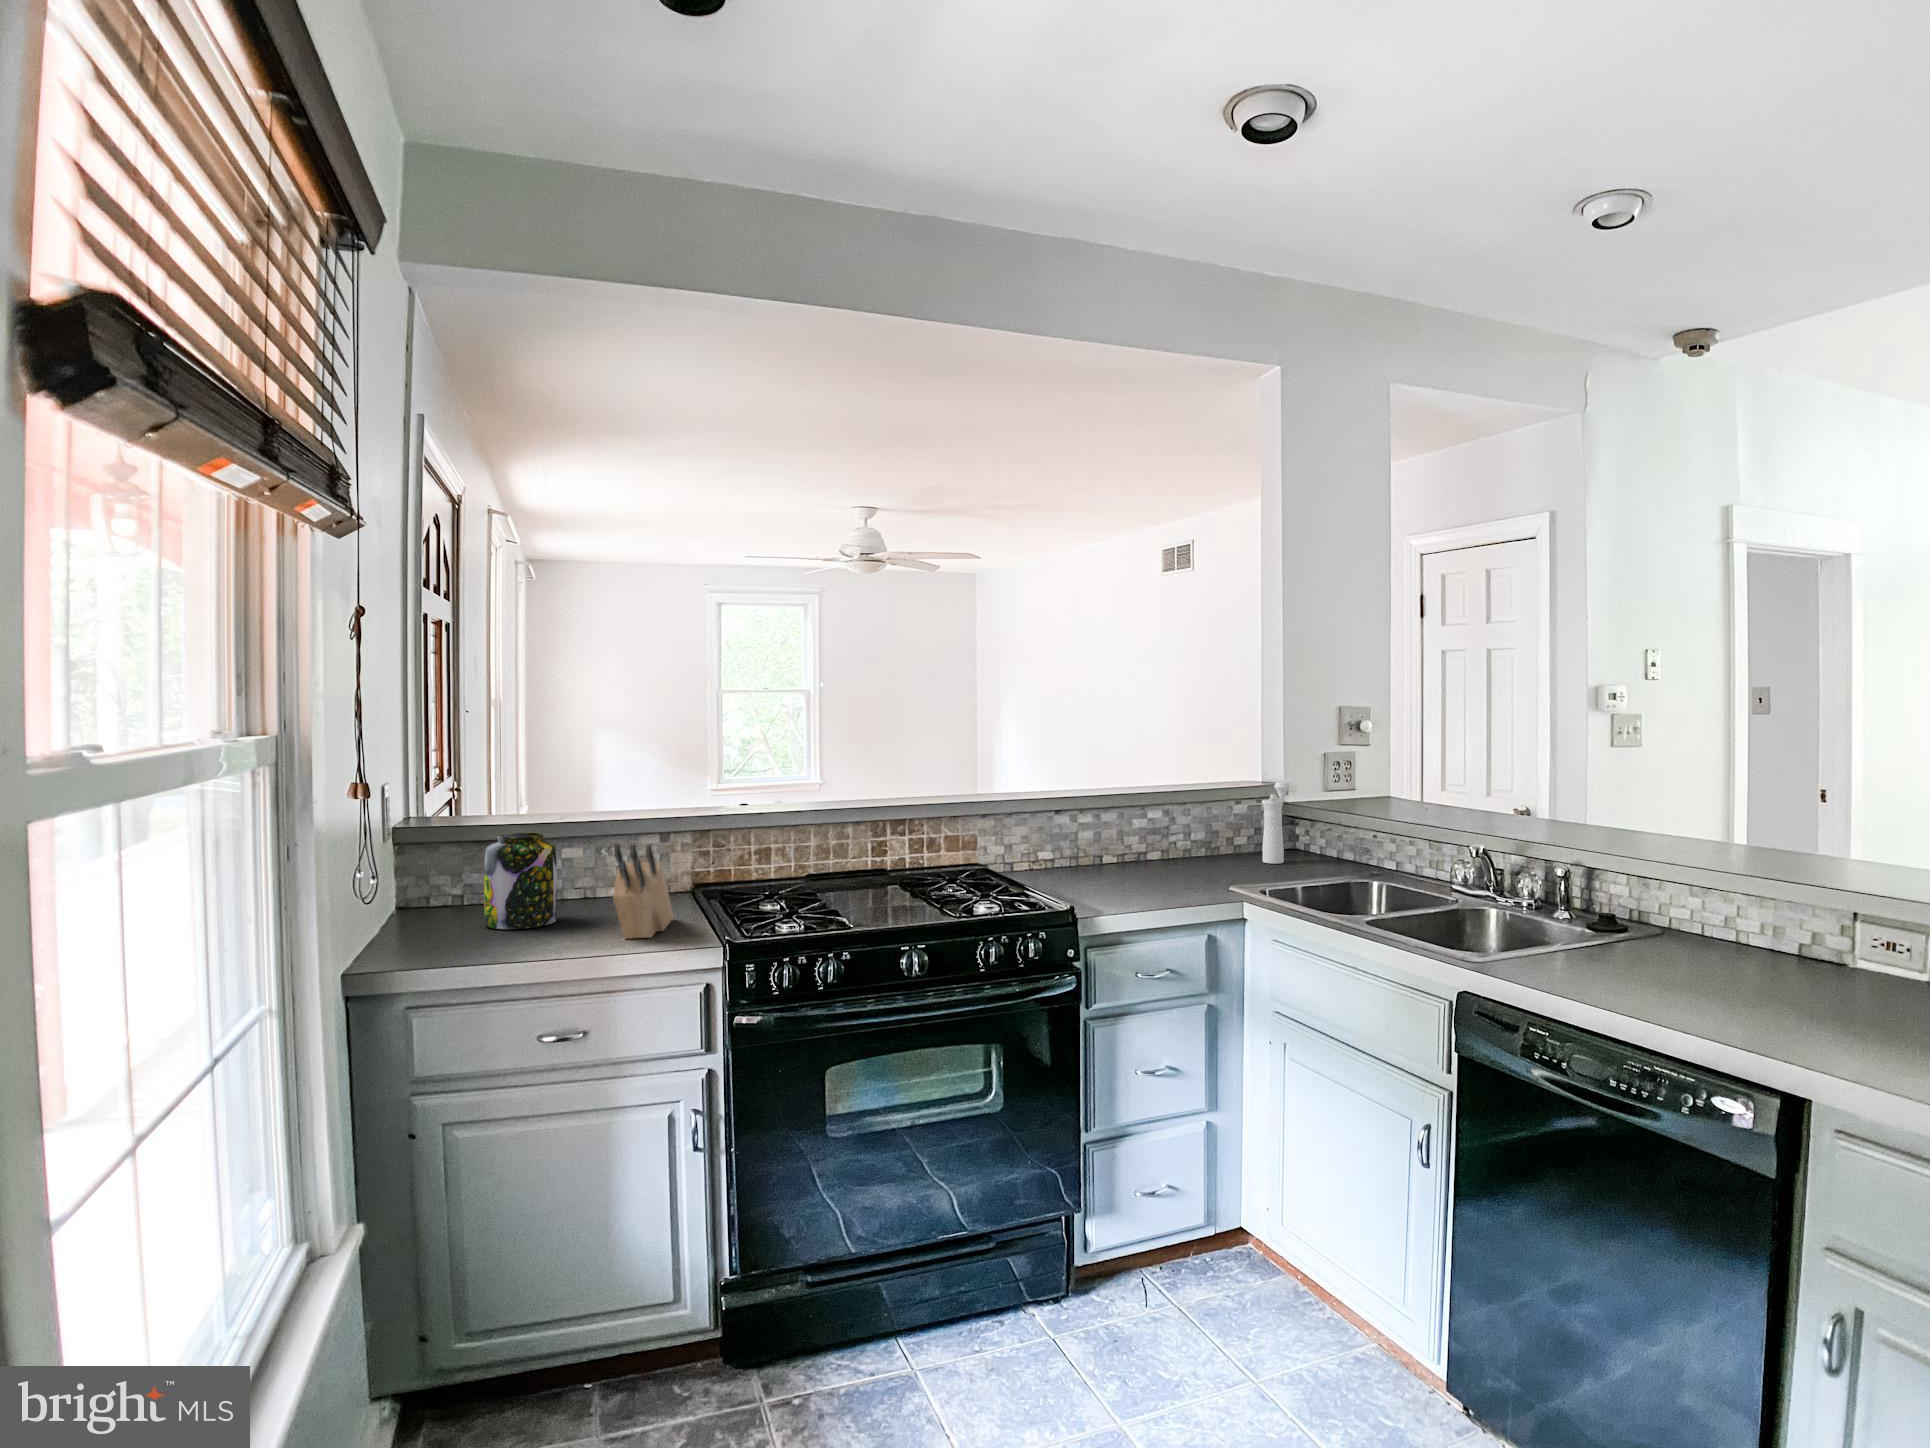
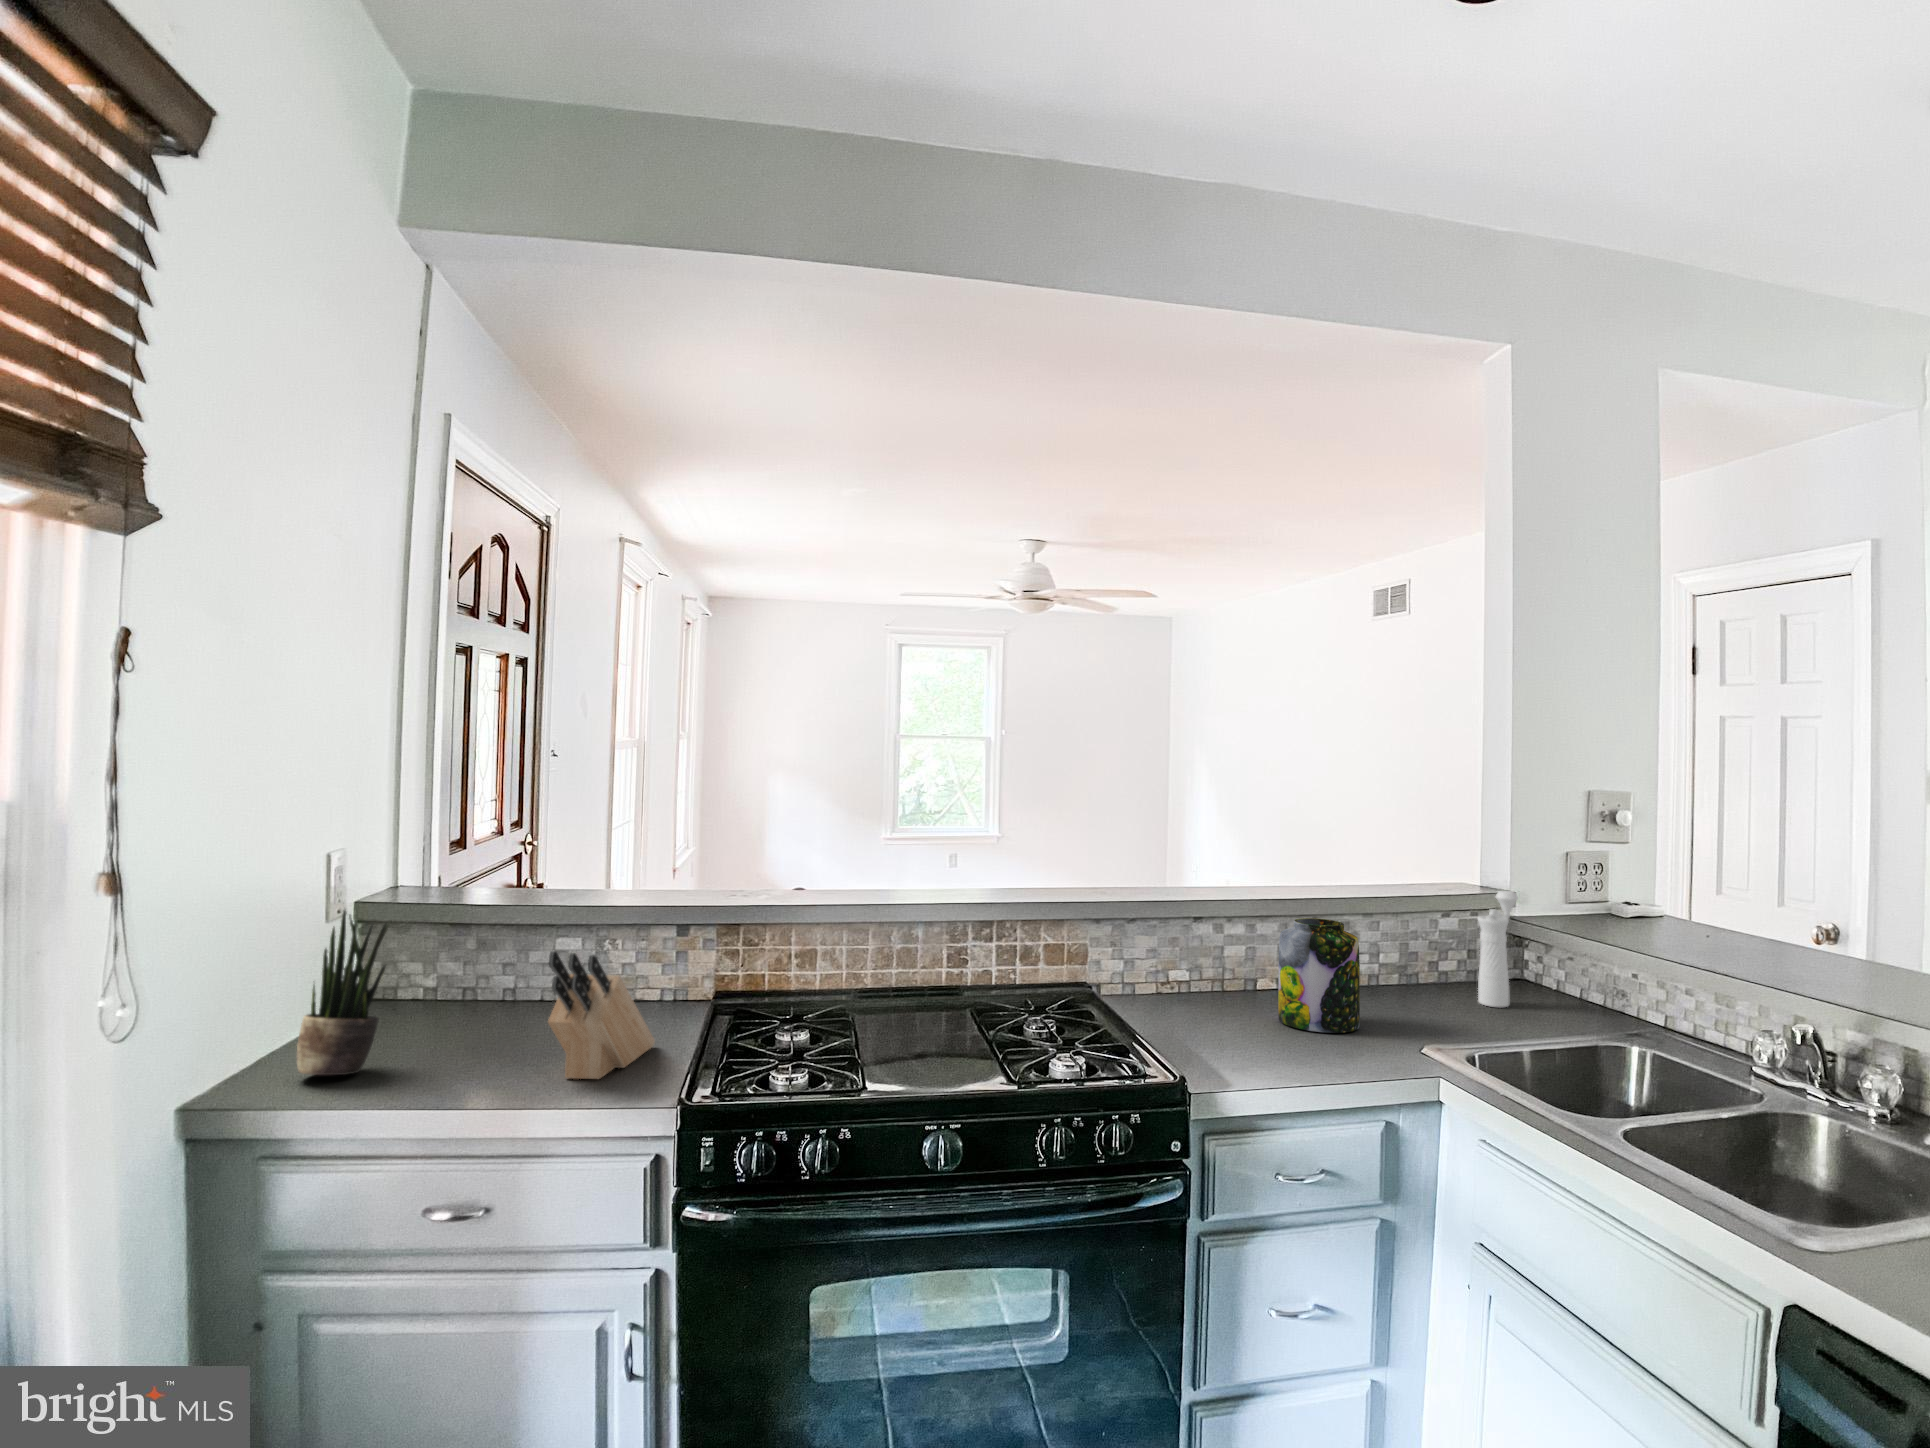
potted plant: none [407,821,469,947] -> present [297,910,390,1075]
jar: present [484,832,557,929] -> present [1278,918,1360,1033]

